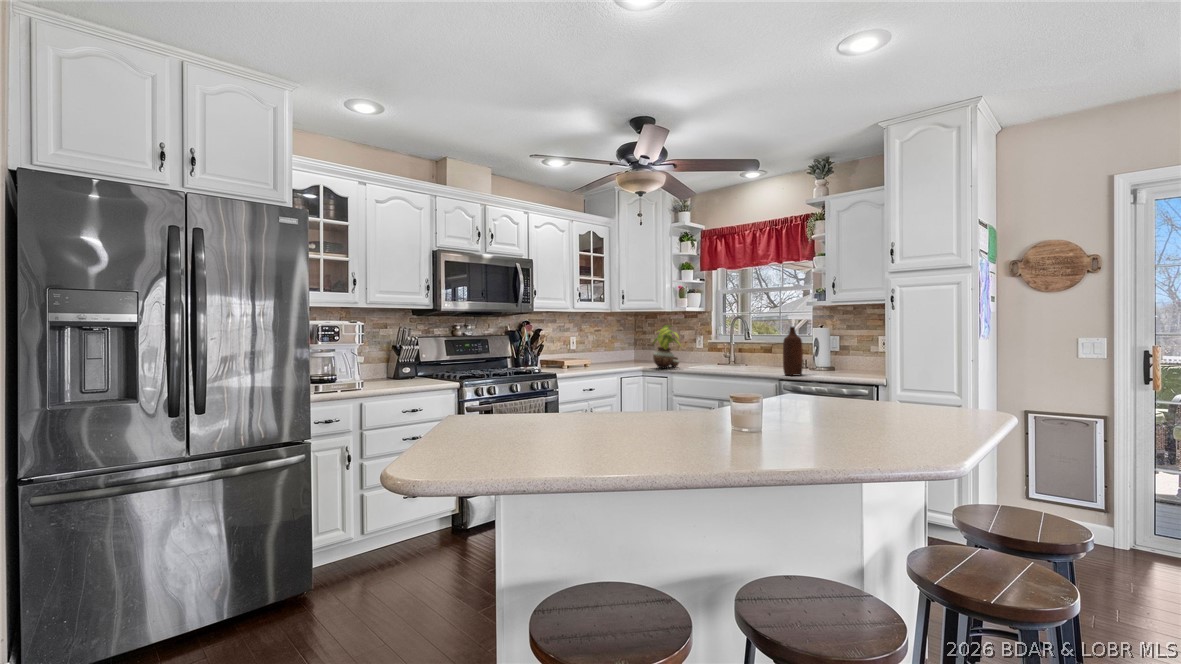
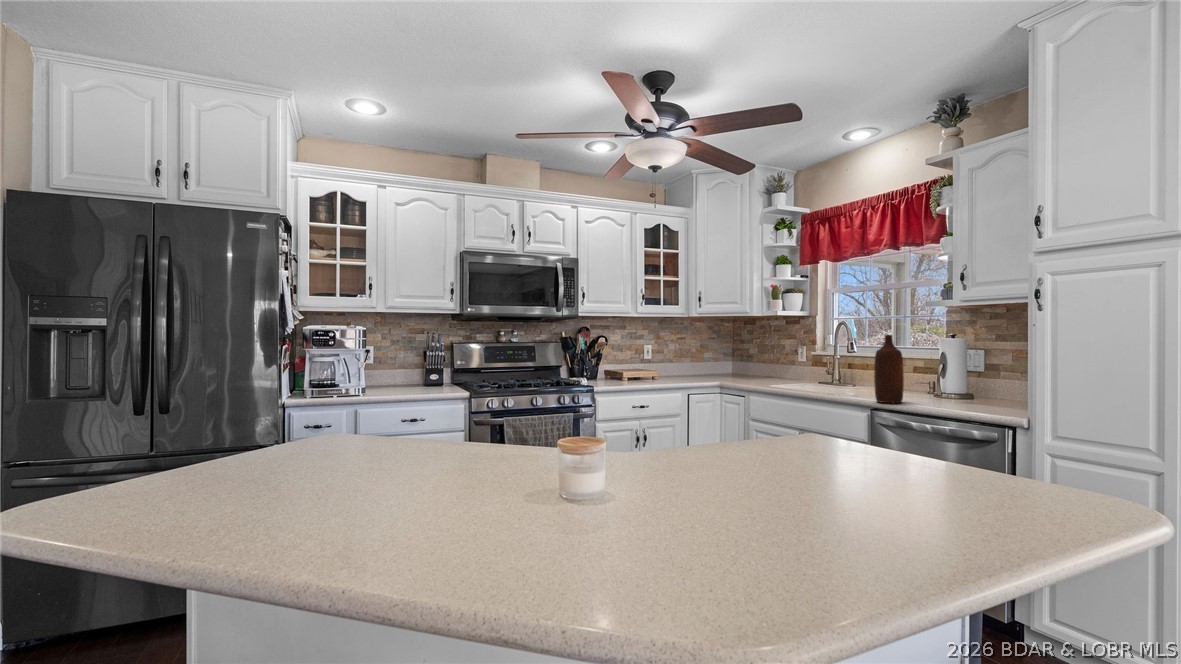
potted plant: present [653,325,681,368] -> none [727,332,763,384]

